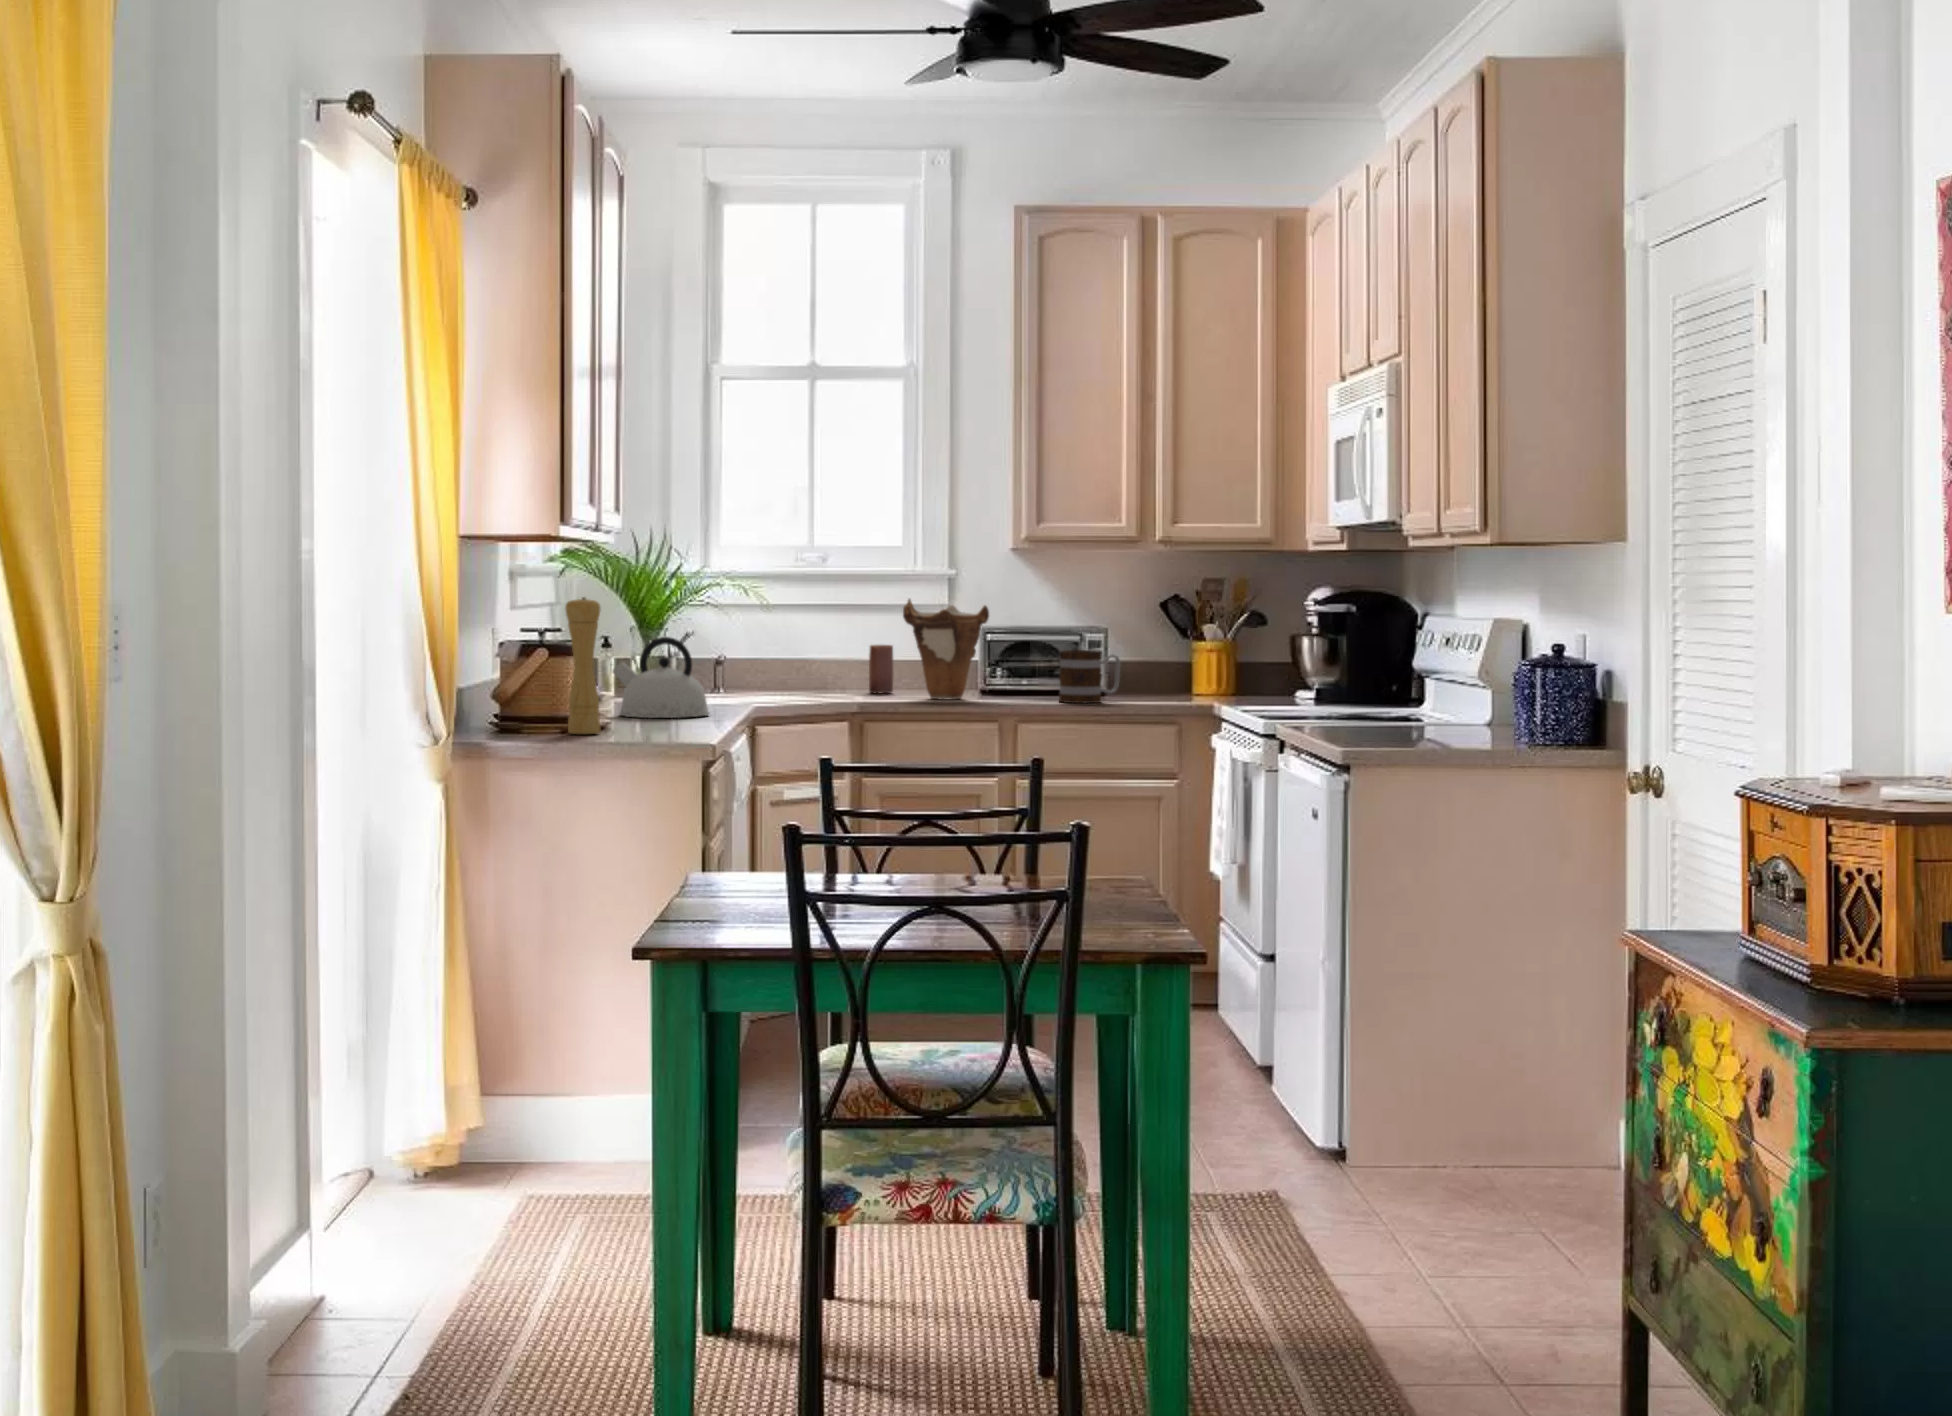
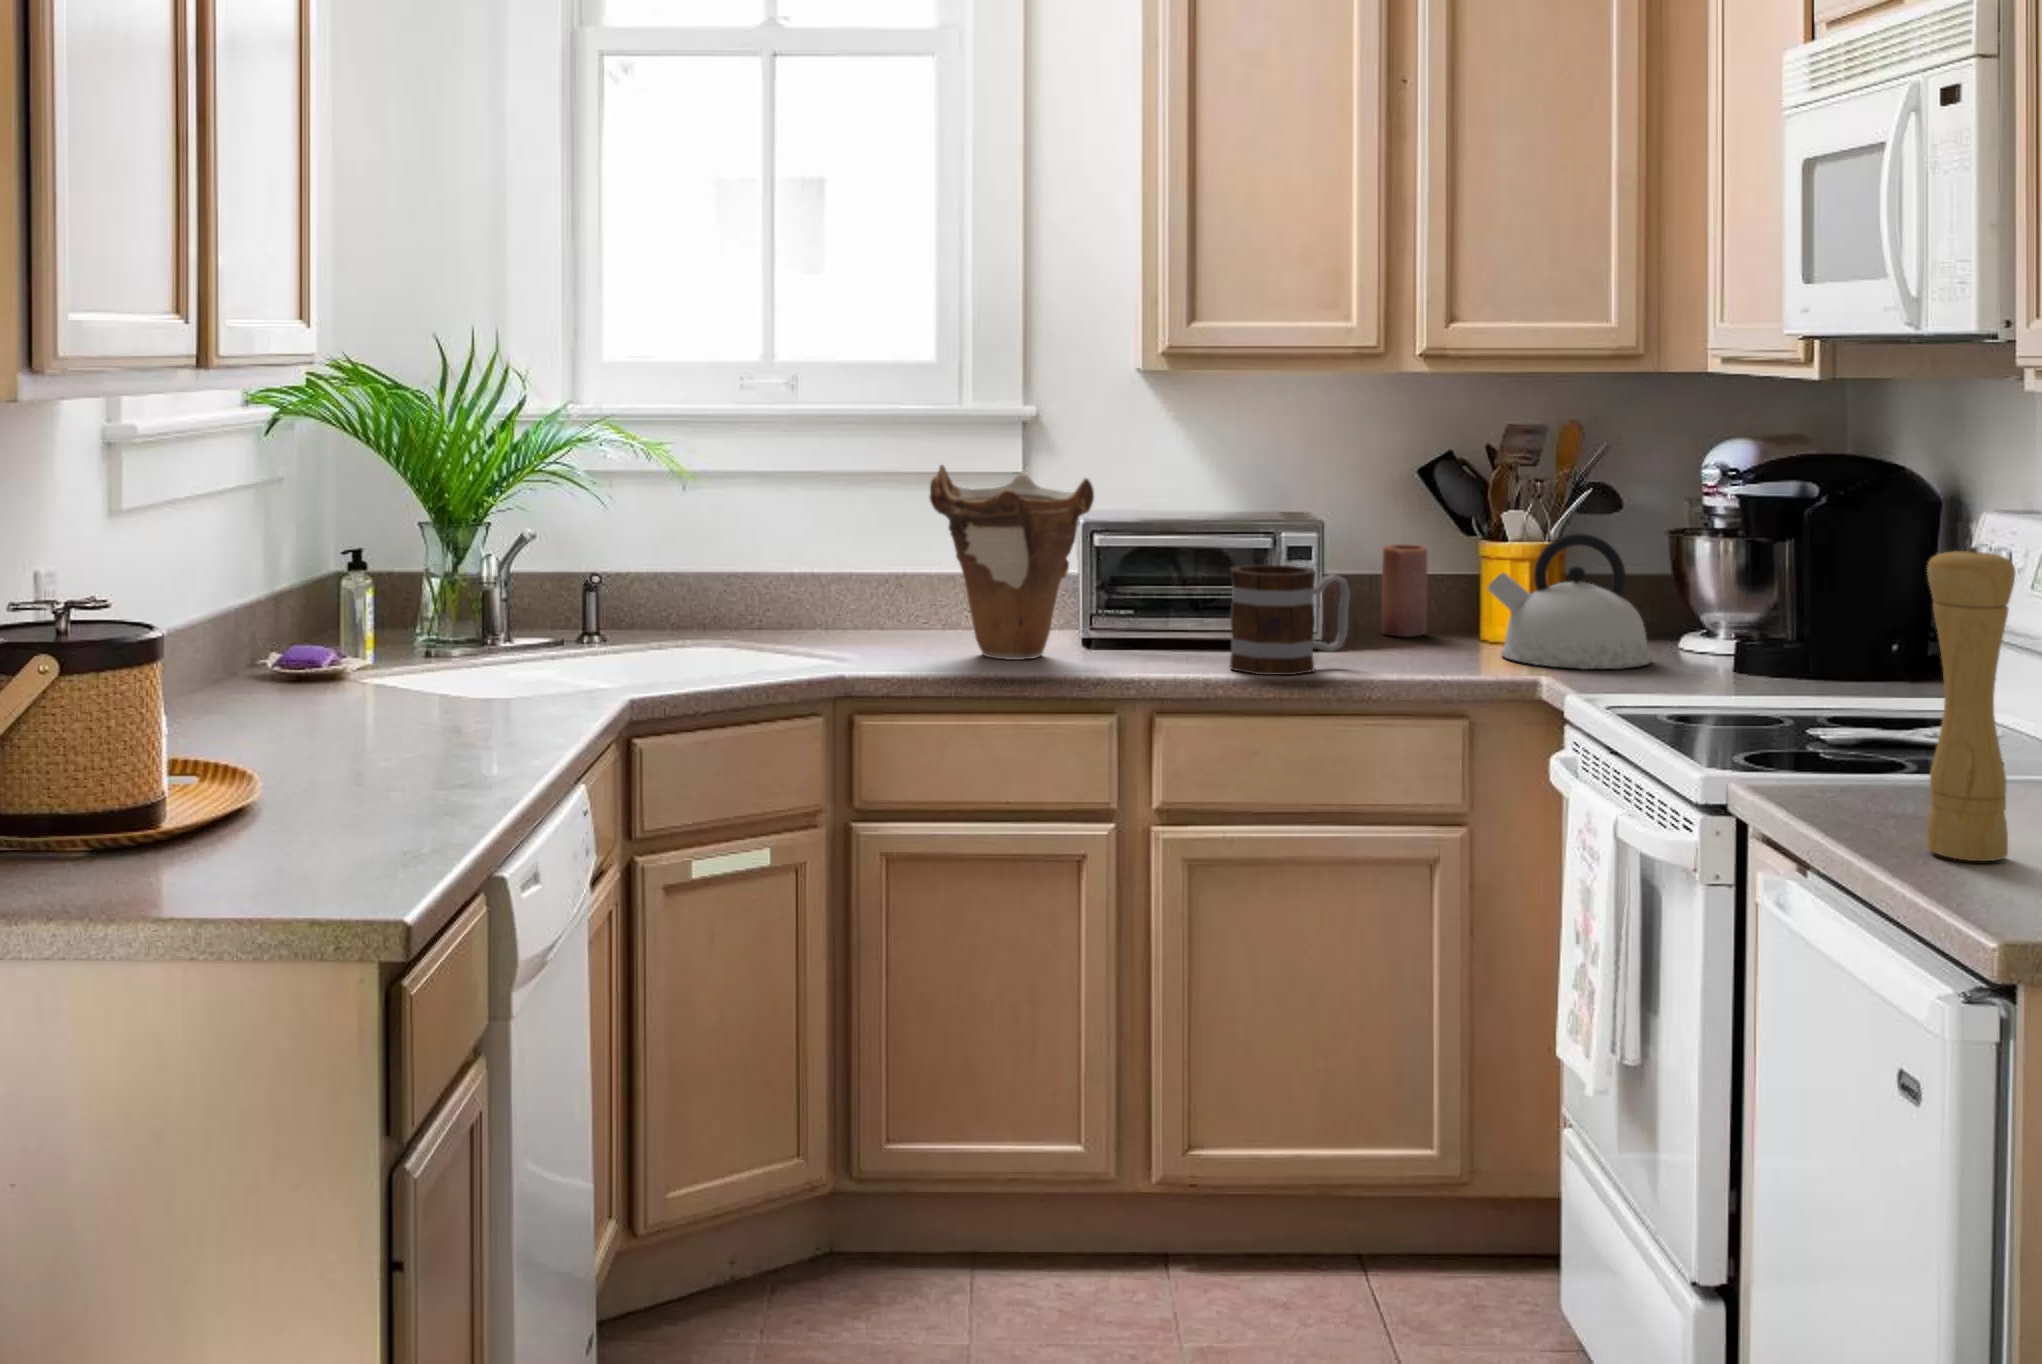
pepper mill: present [565,597,601,734] -> present [1927,547,2015,861]
kettle: present [613,637,709,718] -> present [1488,533,1652,669]
candle: present [869,645,893,693] -> present [1381,544,1427,637]

